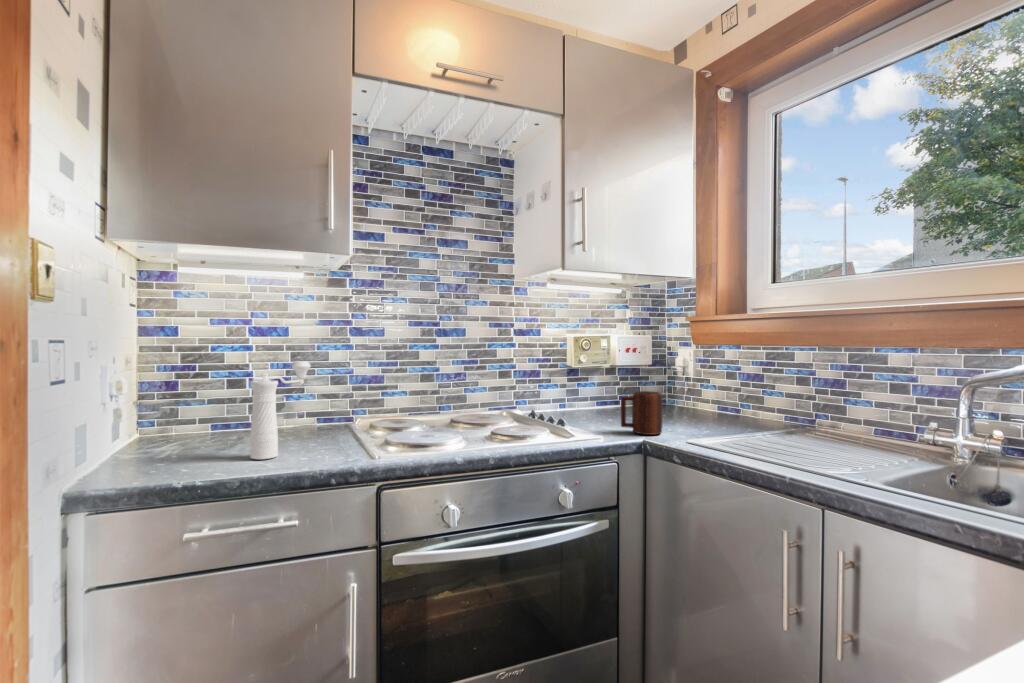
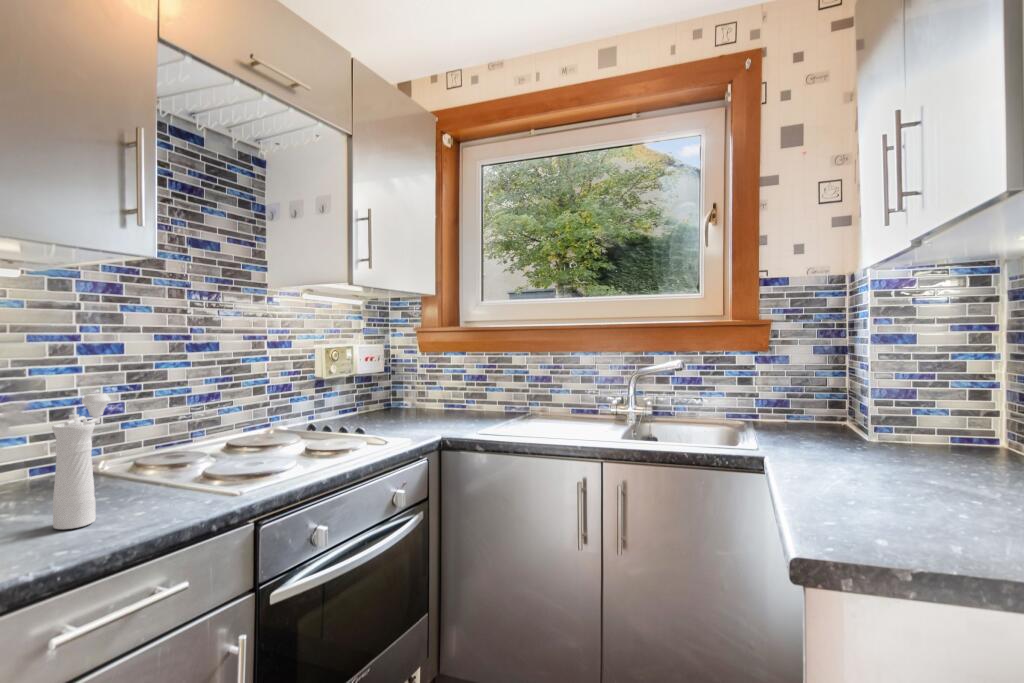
mug: present [621,391,662,435] -> none [407,397,441,434]

